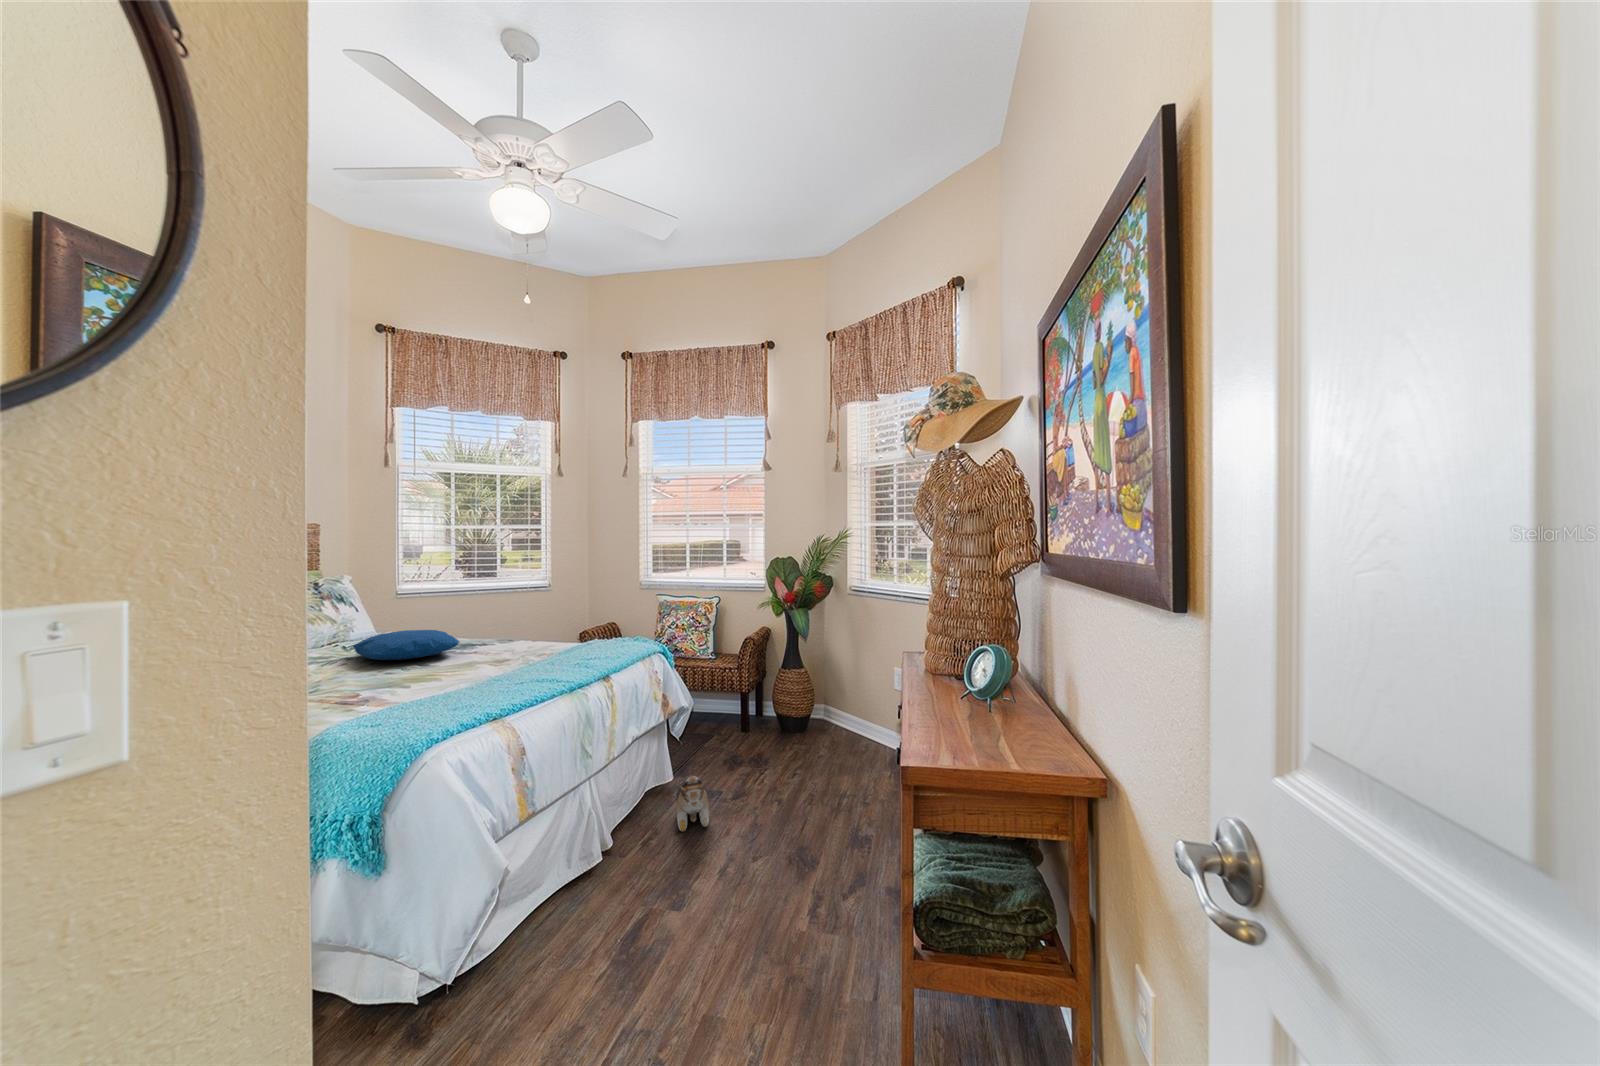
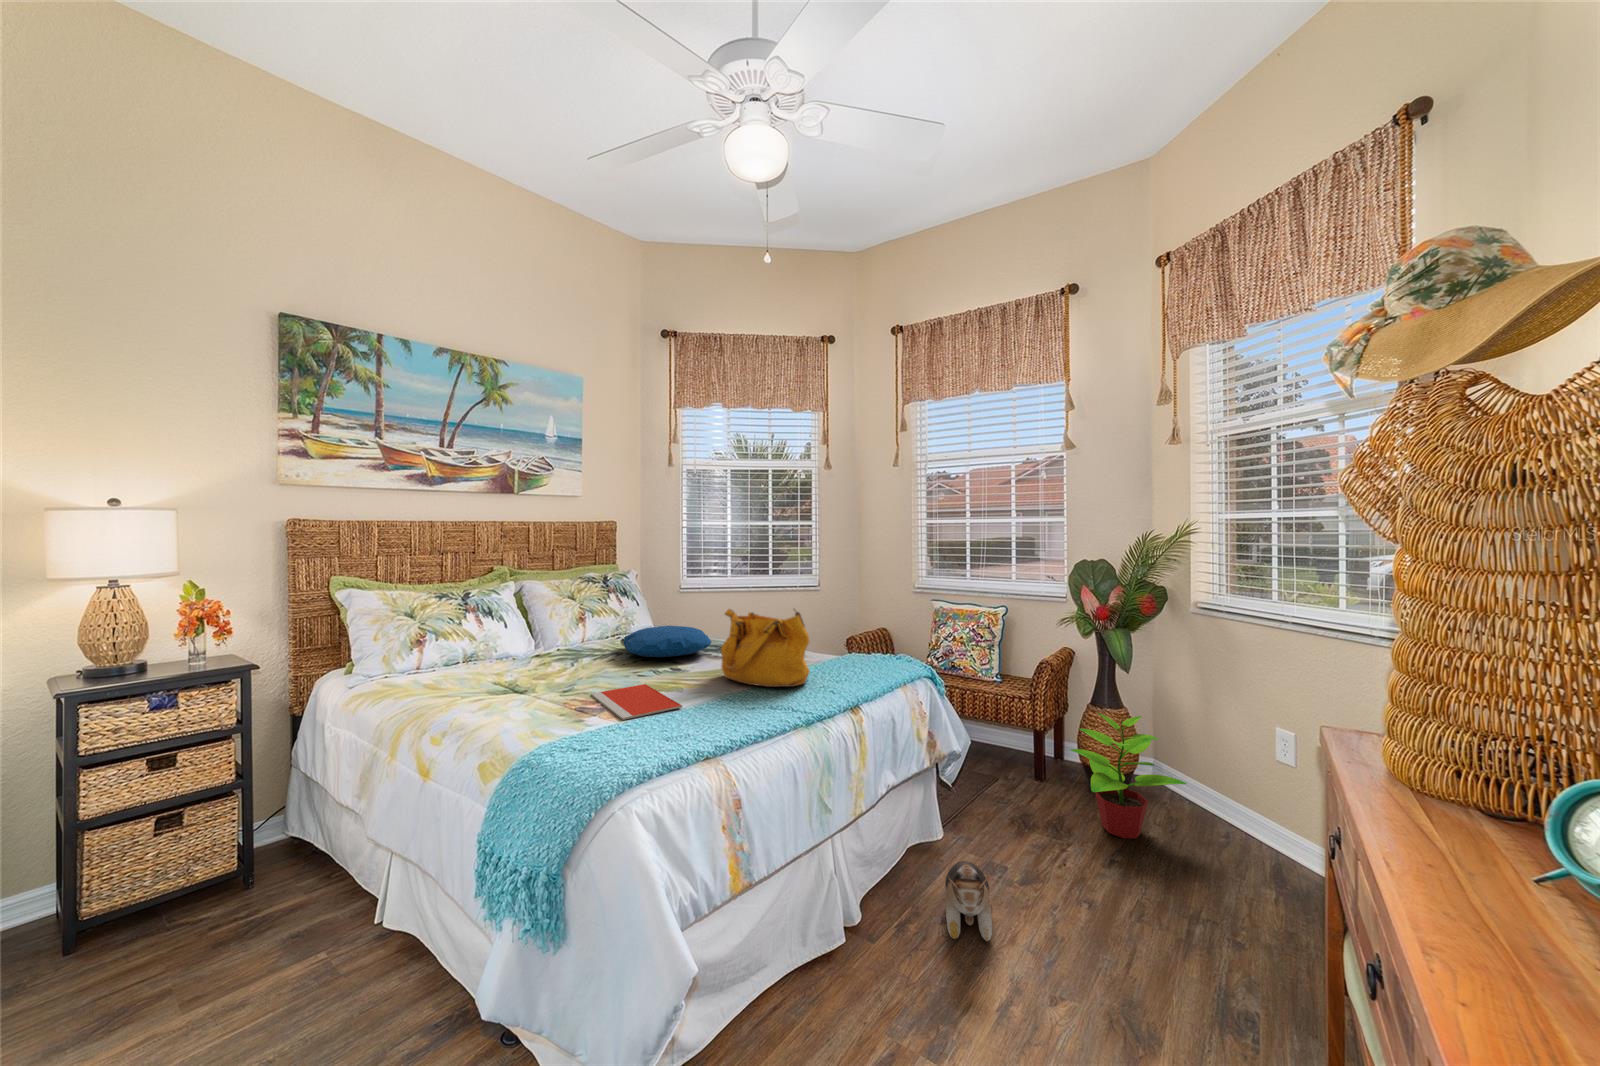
handbag: none [479,603,565,671] -> present [721,609,810,687]
potted plant: none [764,664,834,752] -> present [1070,713,1187,838]
notebook: none [348,680,455,706] -> present [591,684,682,720]

